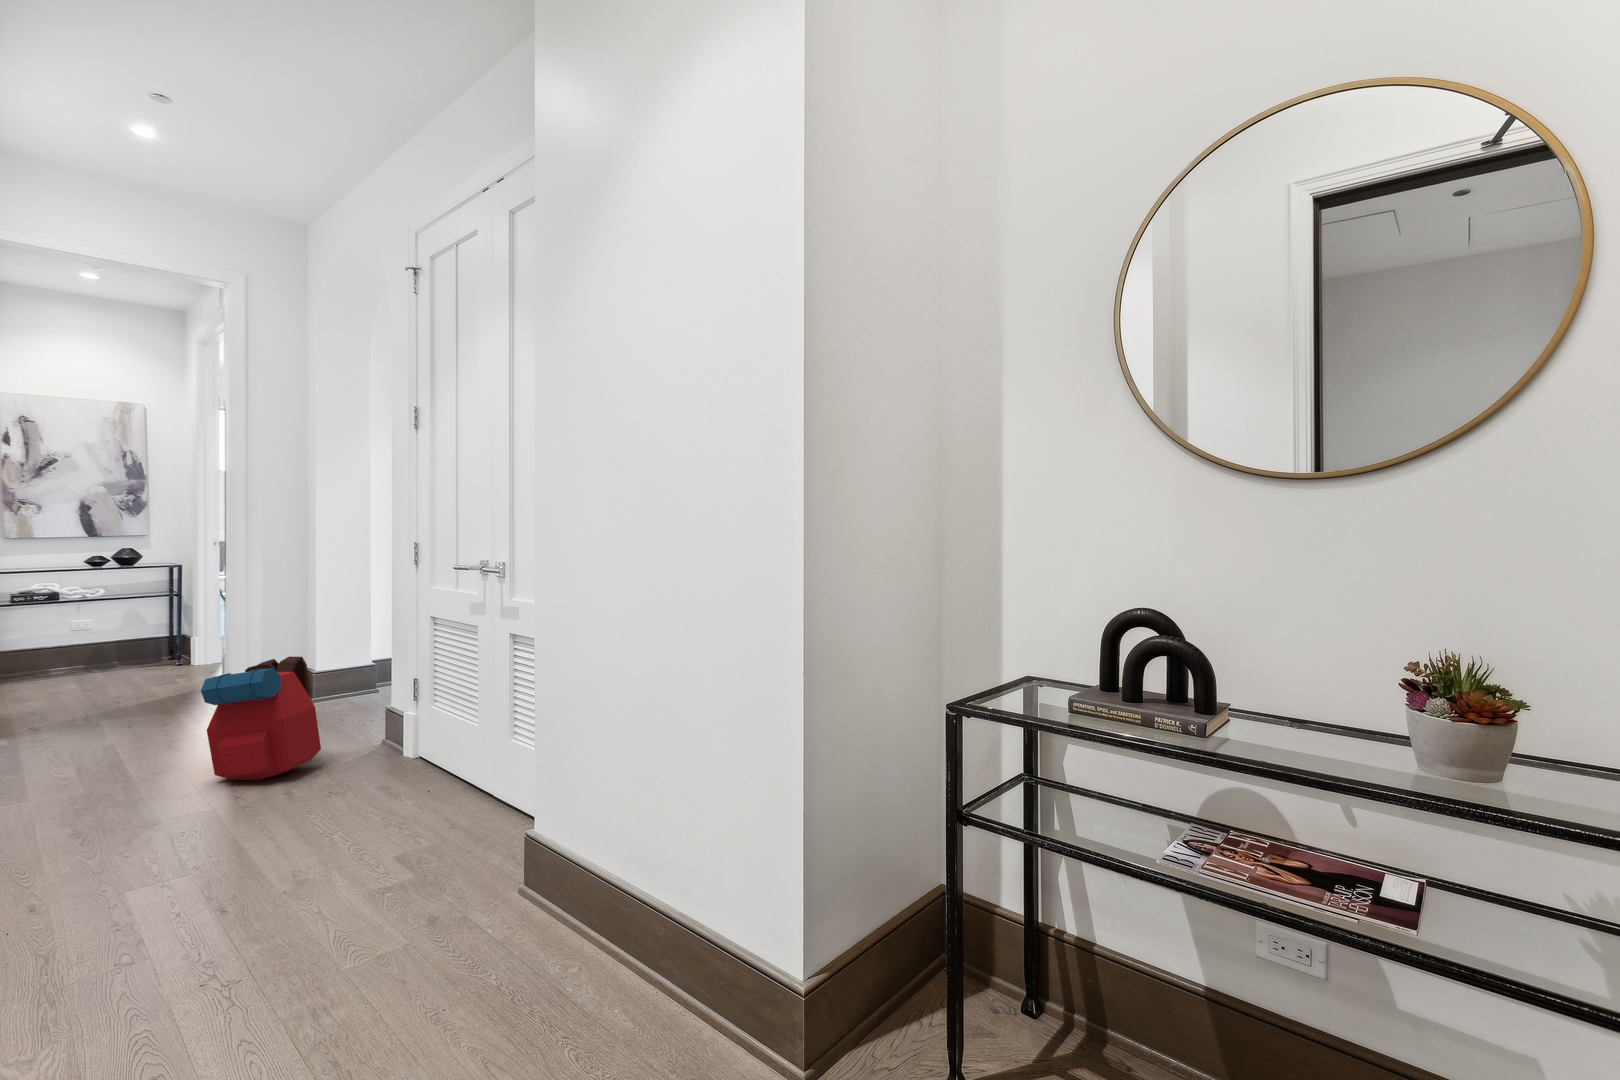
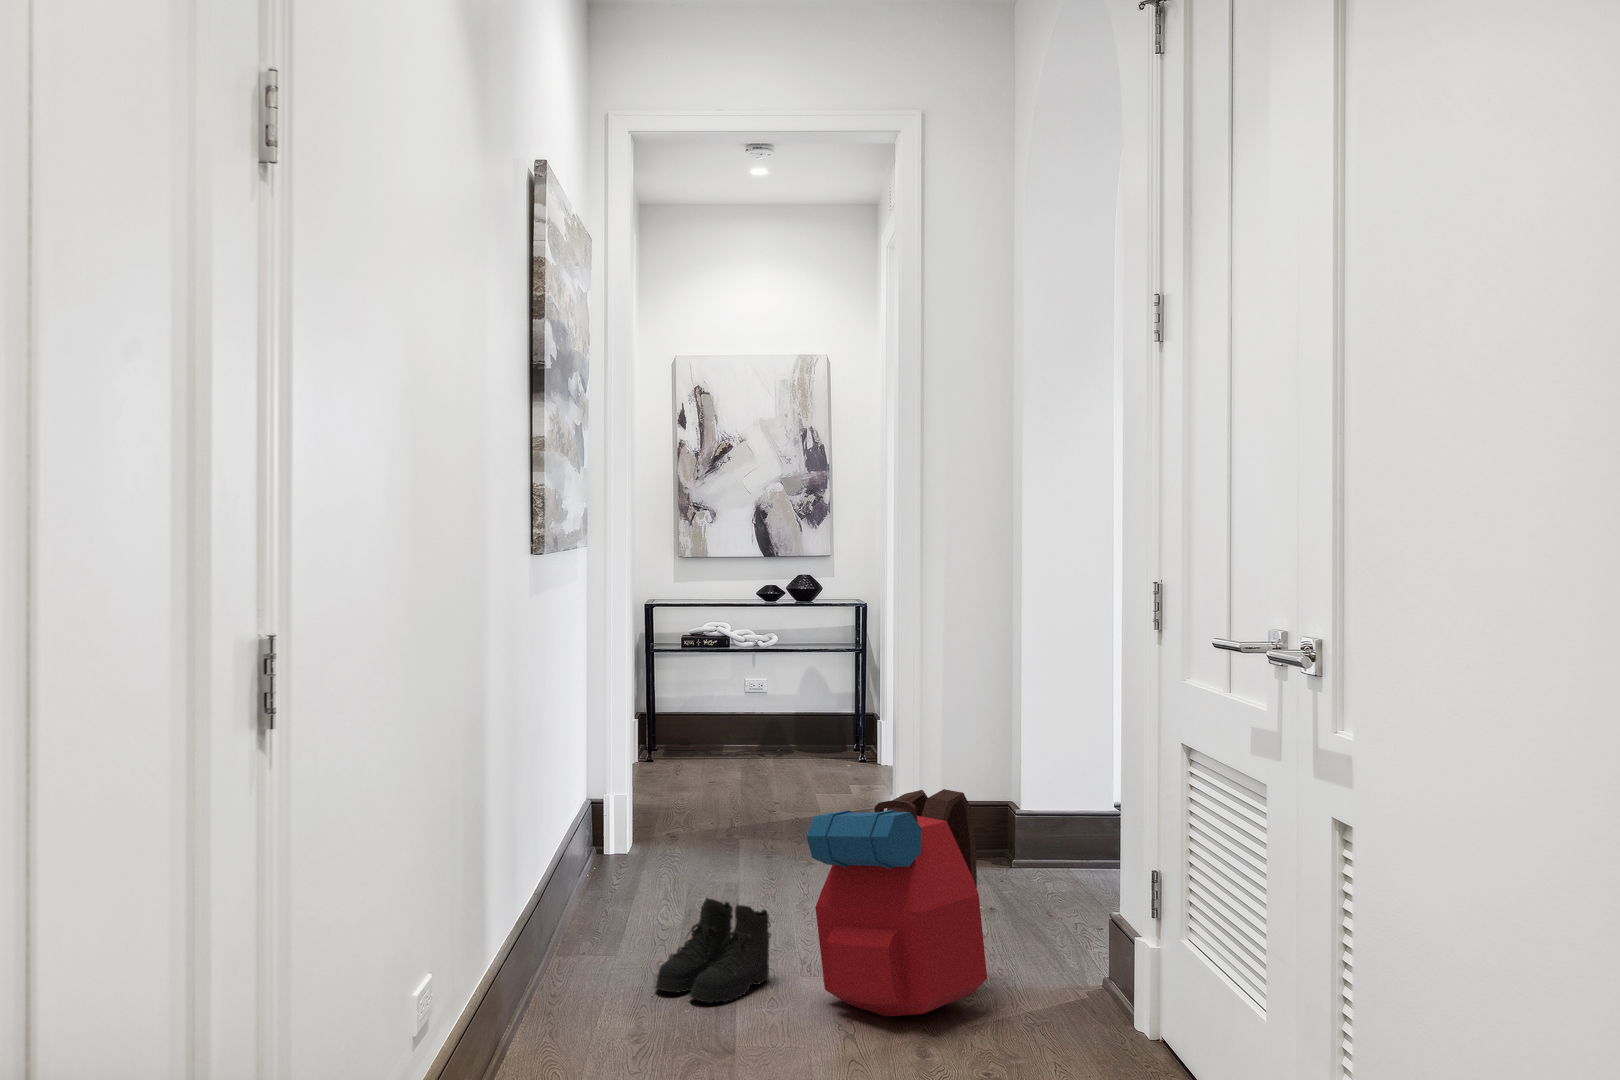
boots: none [80,739,169,800] -> present [656,898,771,1003]

